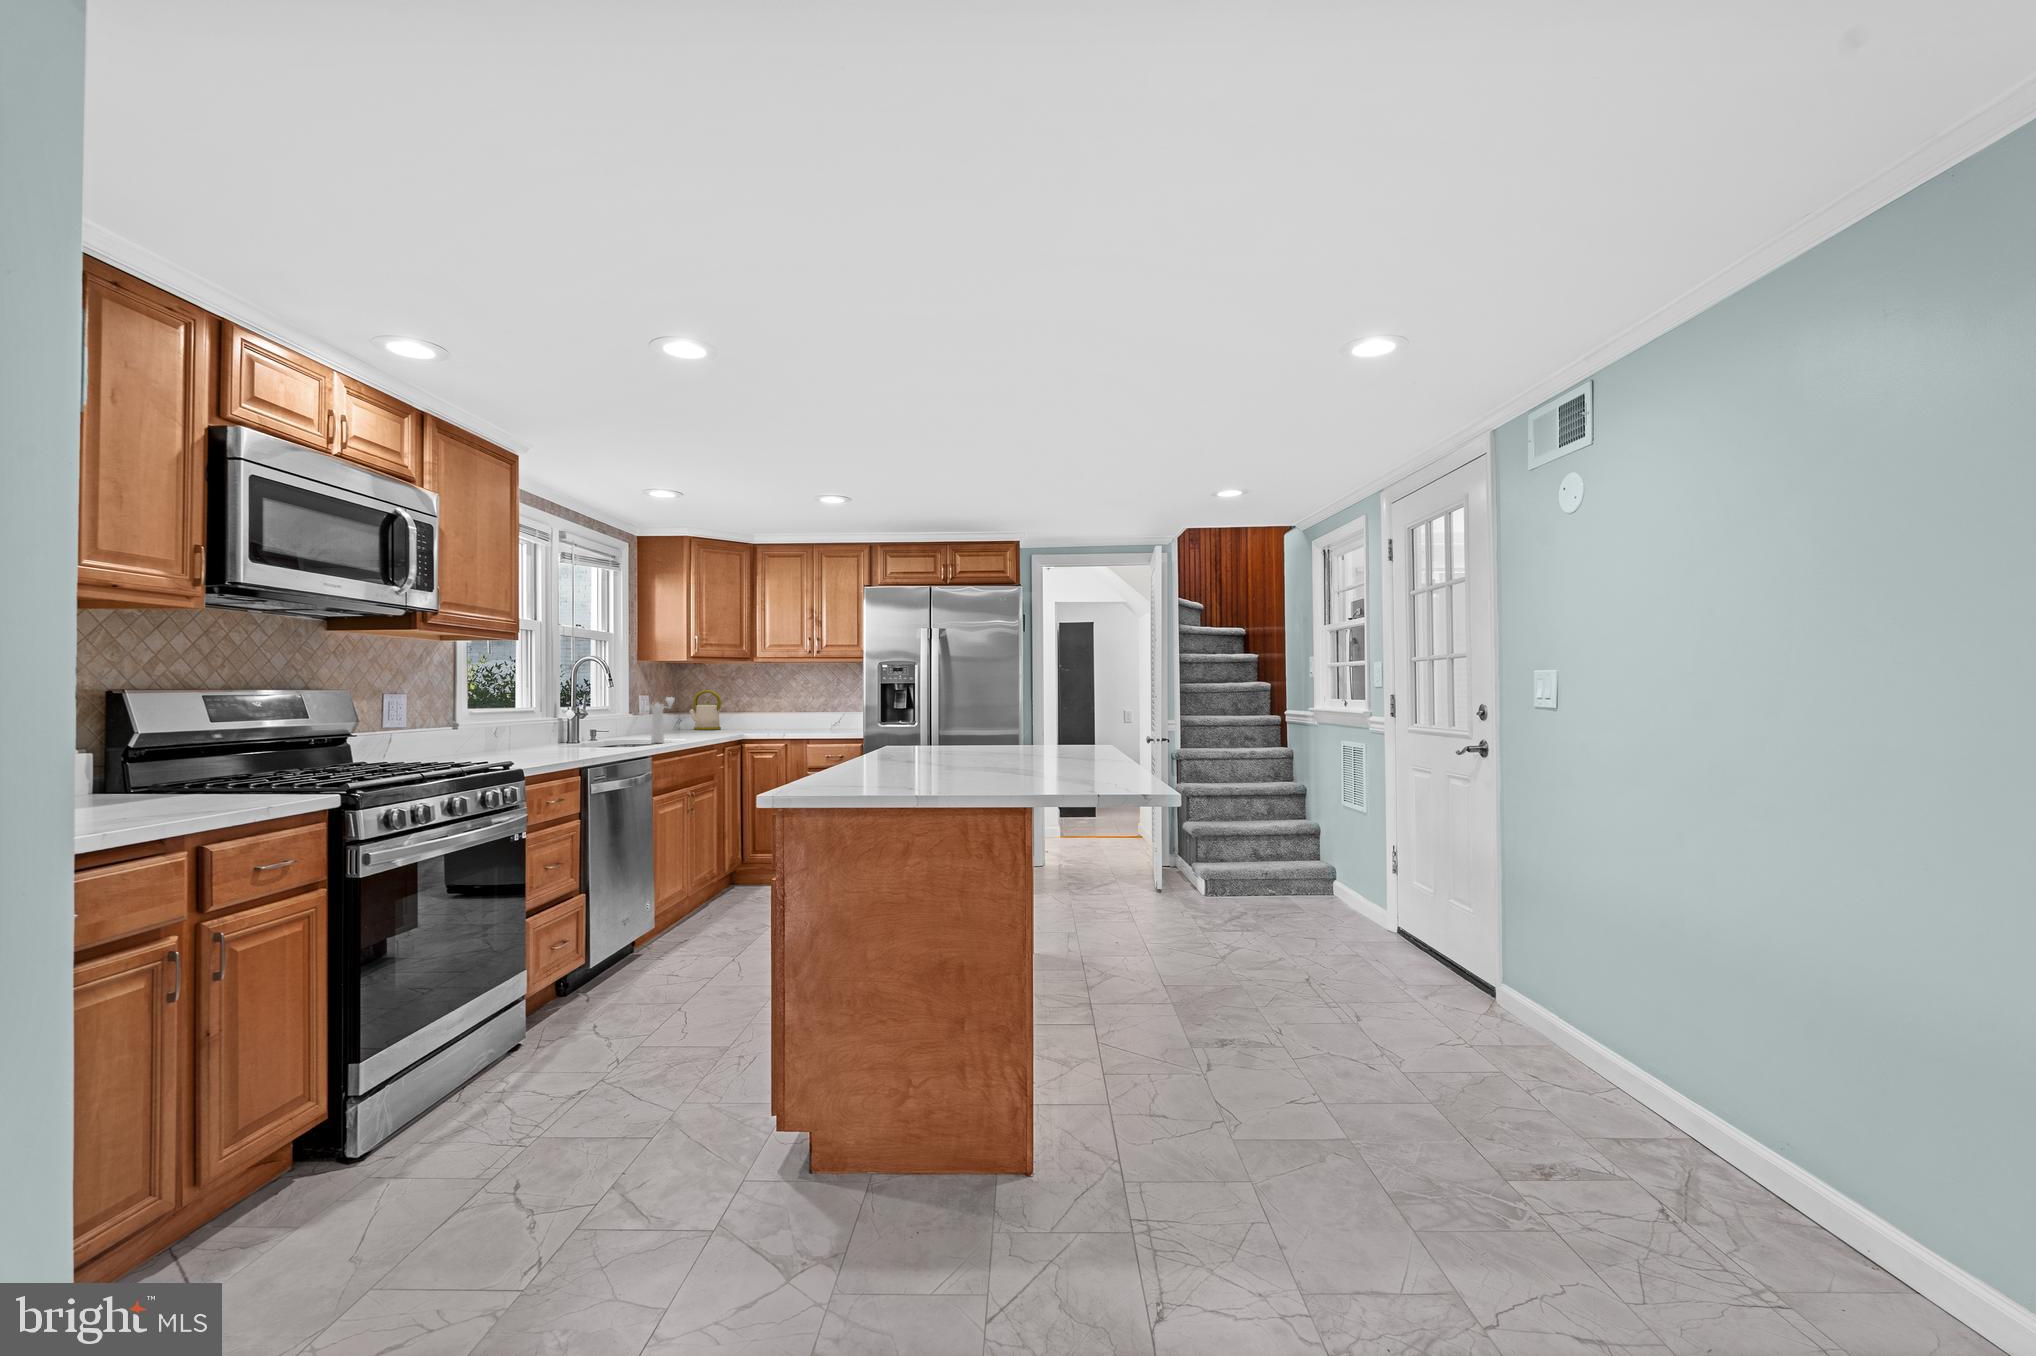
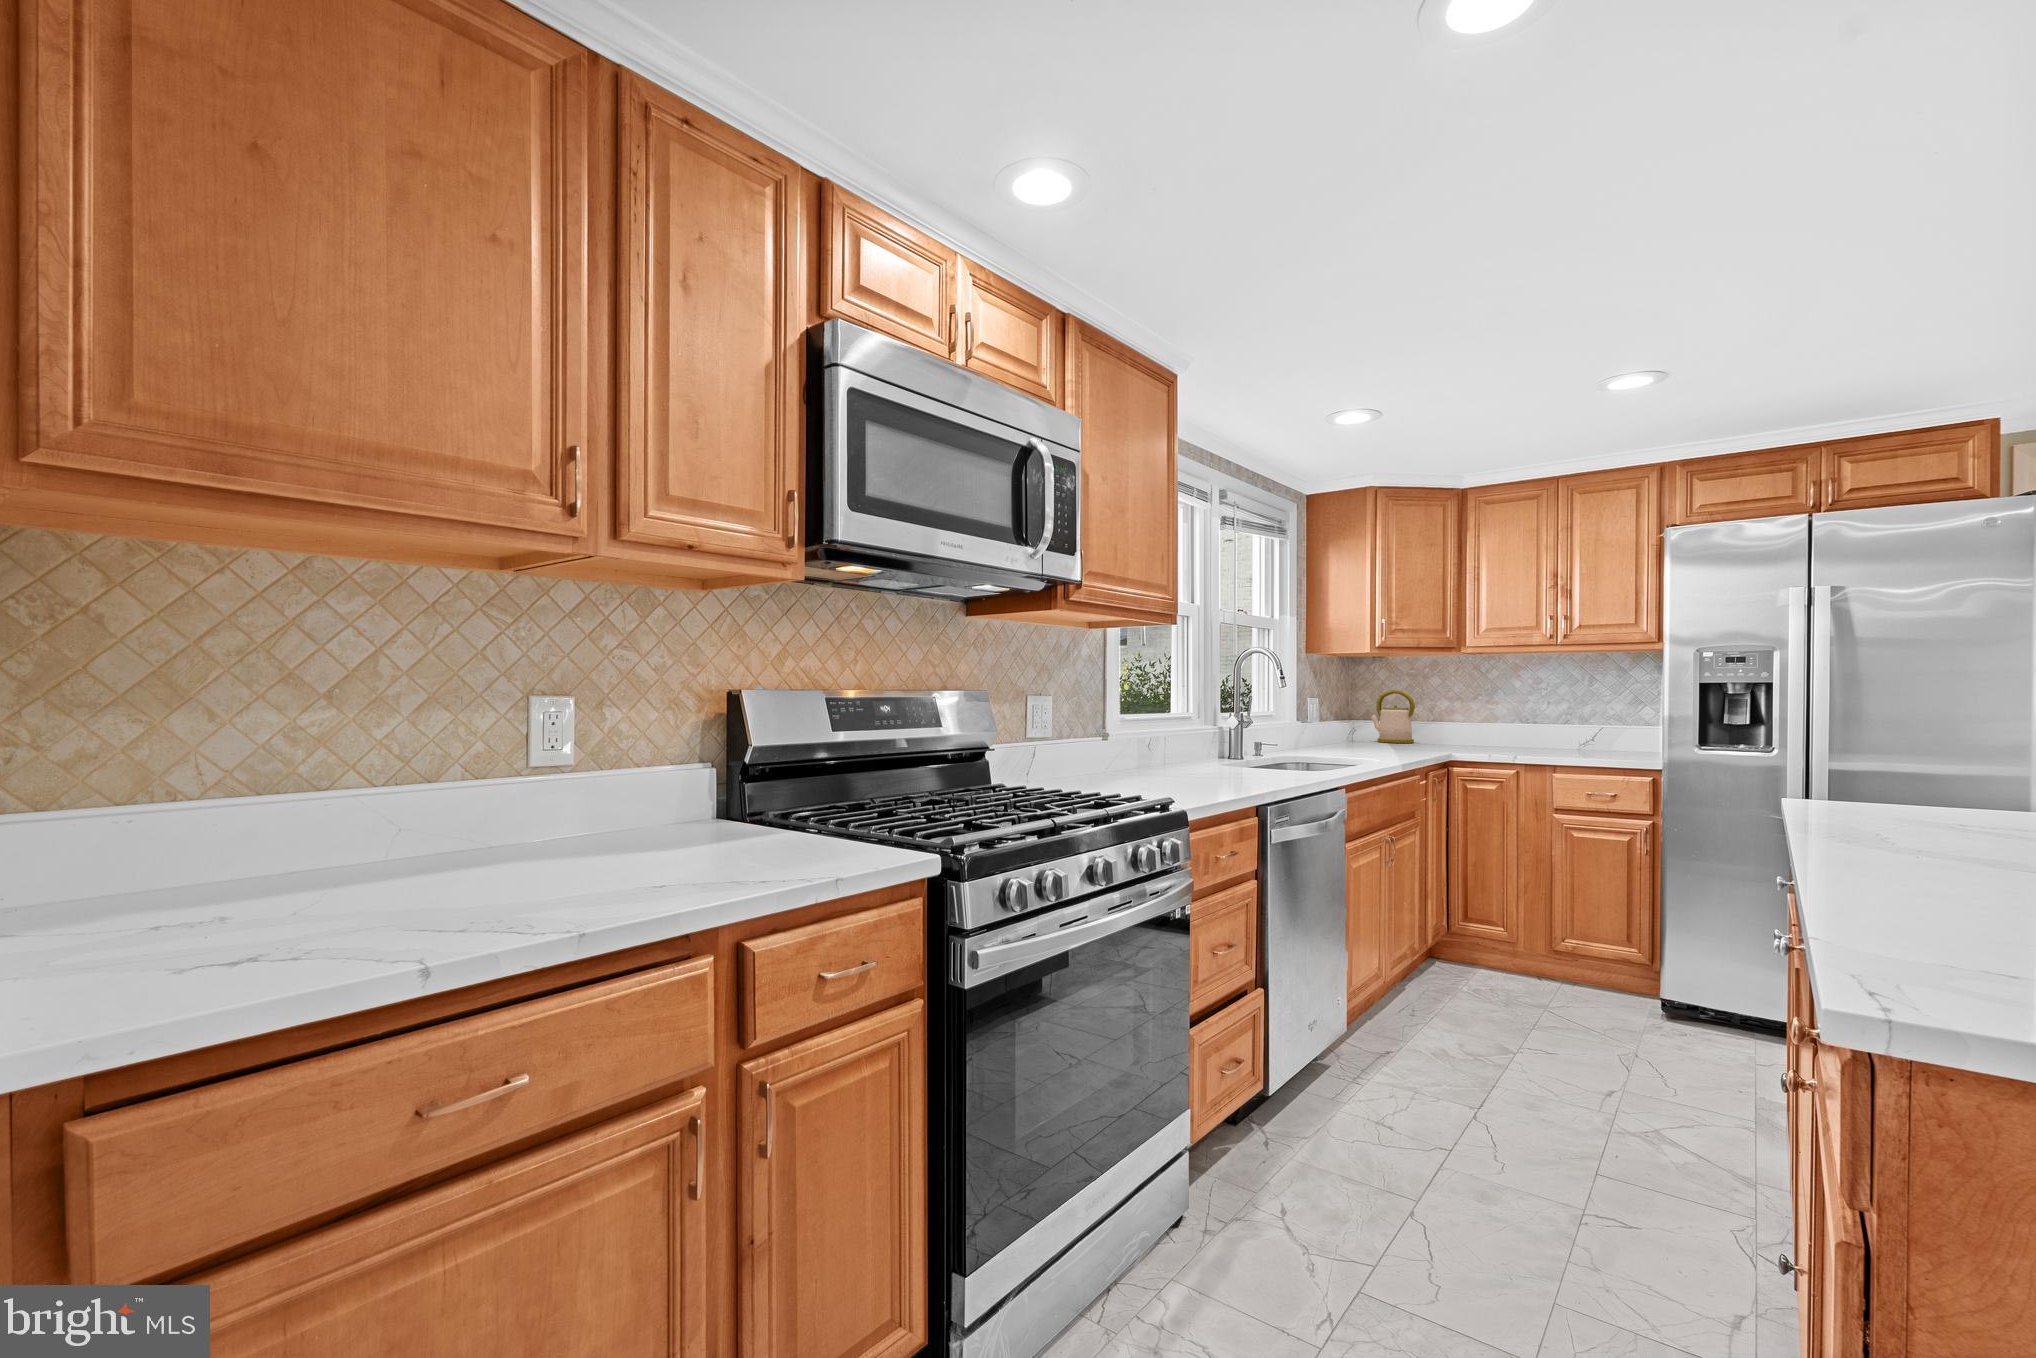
pepper mill: present [651,697,674,743] -> none [1340,701,1372,765]

